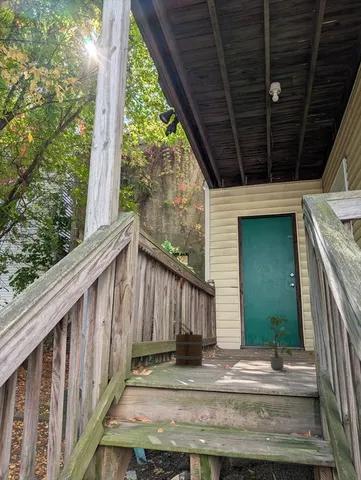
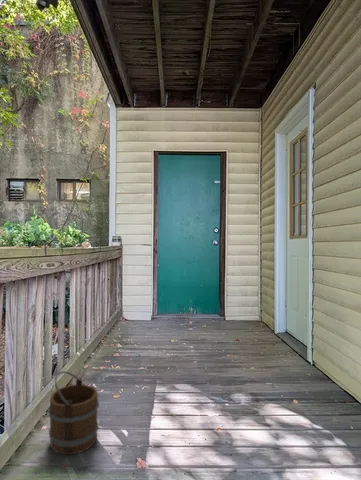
potted plant: present [264,315,294,370] -> none [198,354,245,445]

